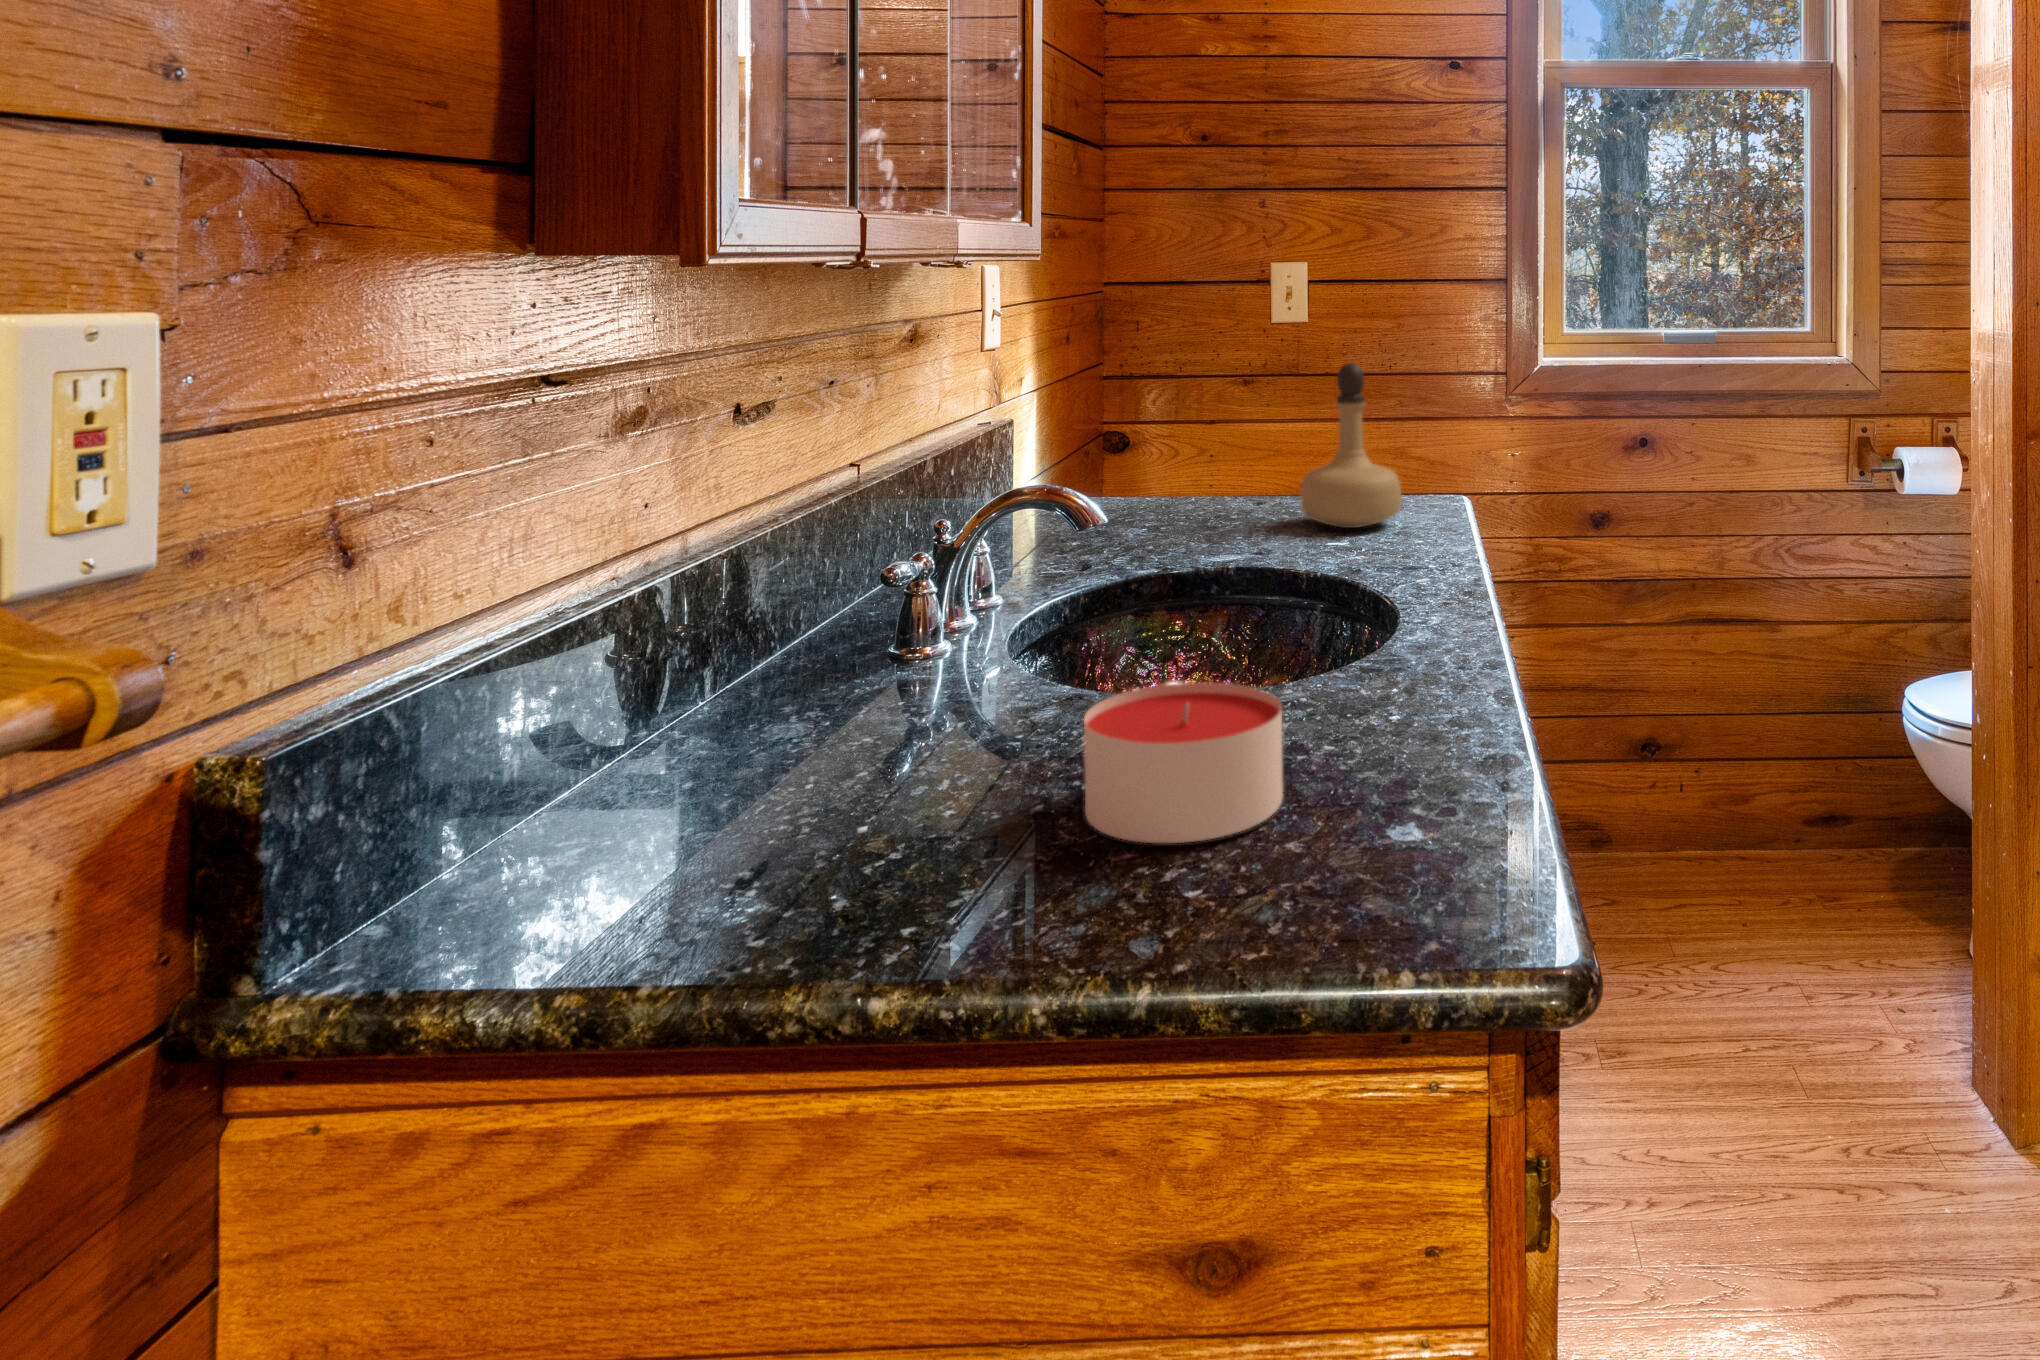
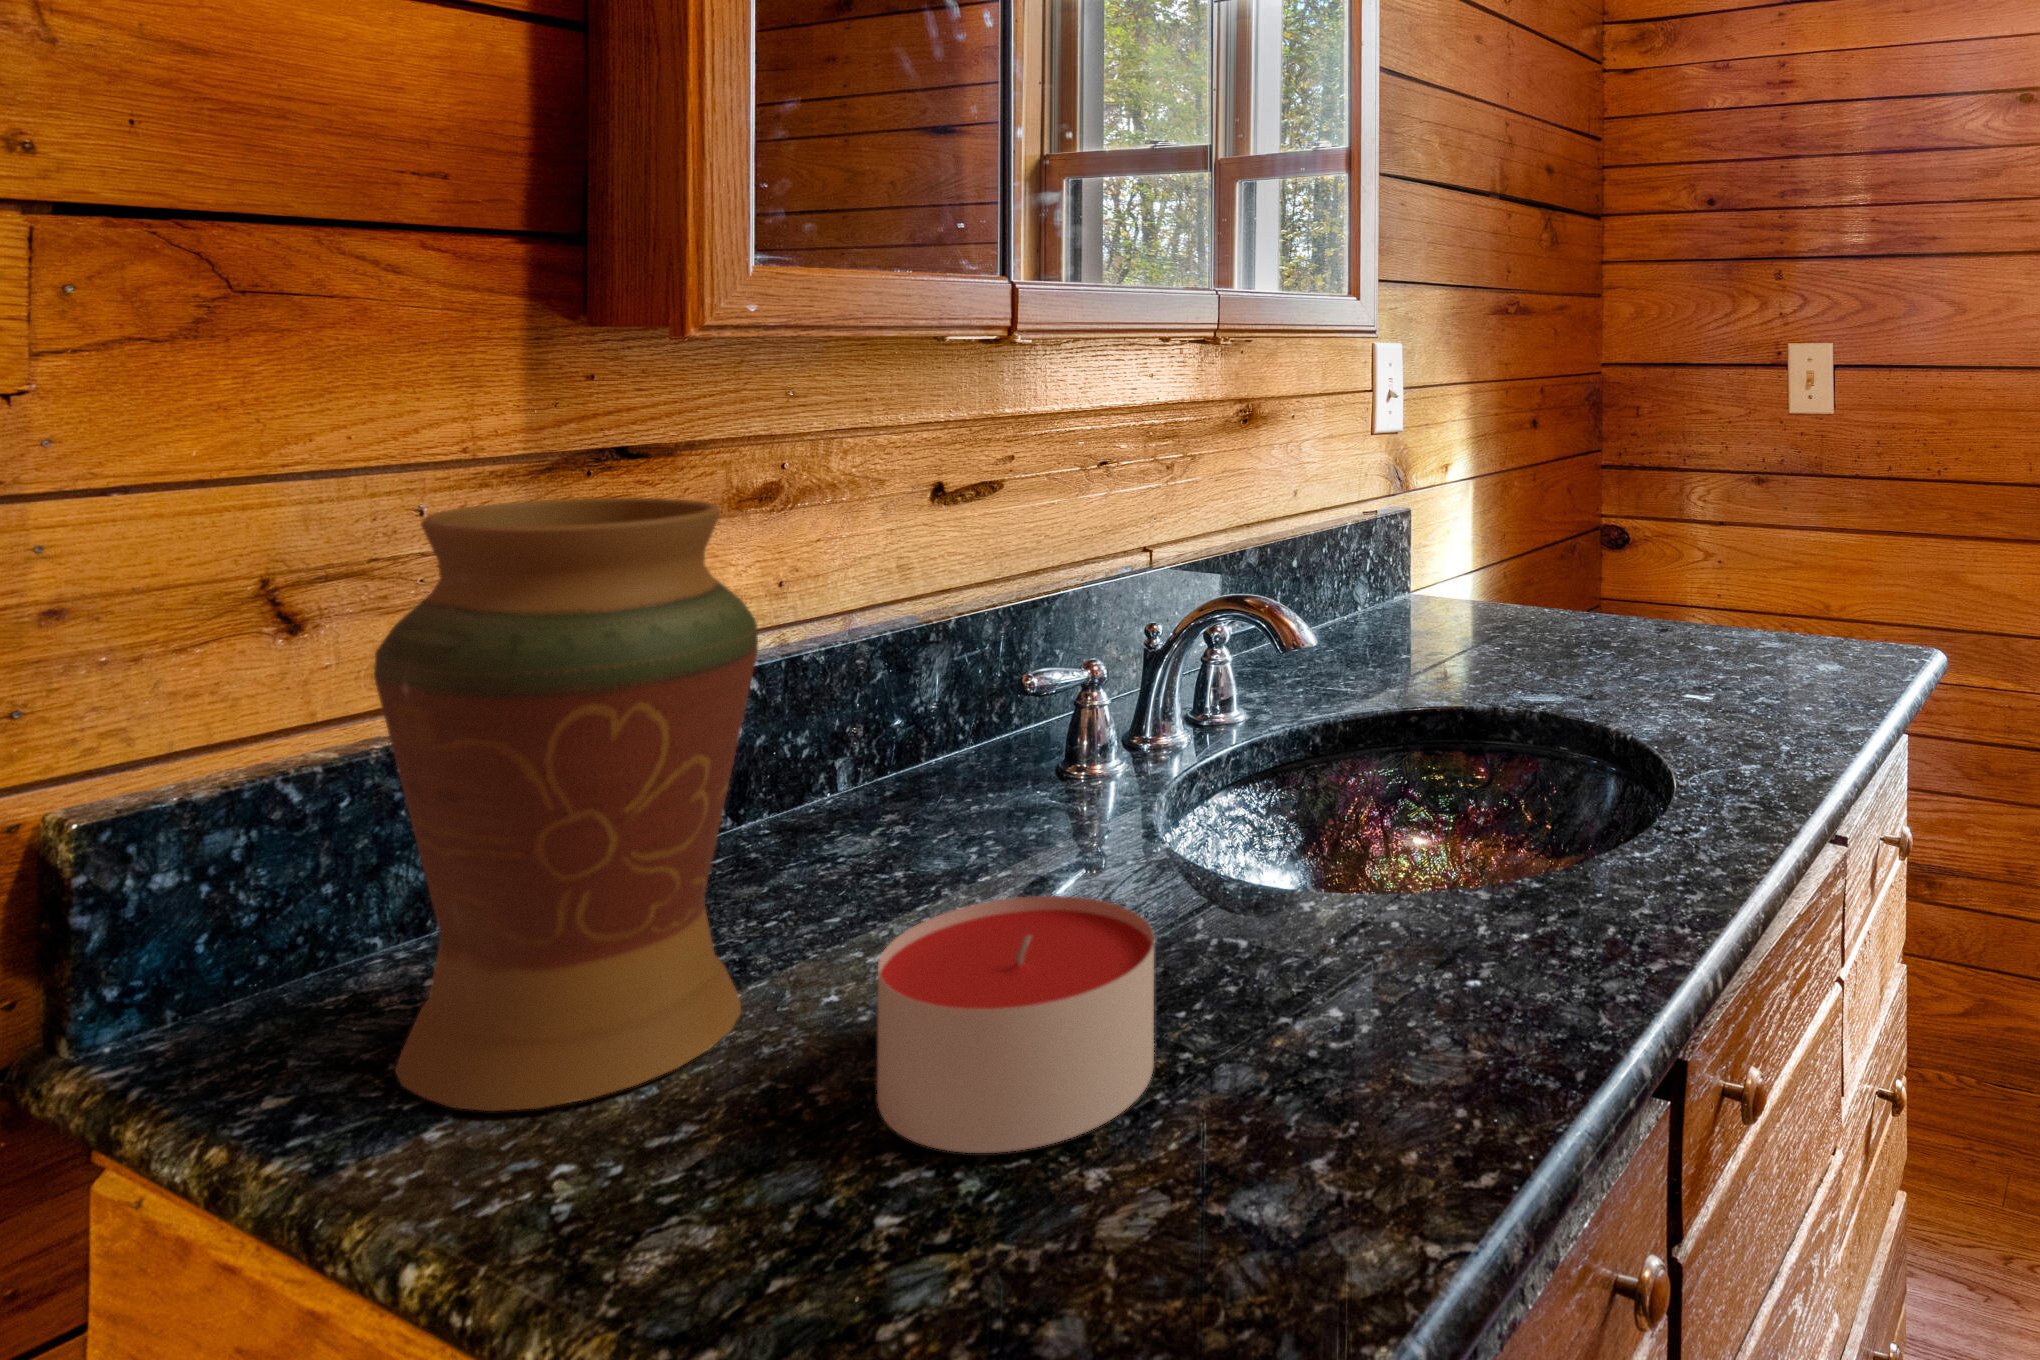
perfume bottle: present [1301,363,1401,528] -> none [1666,468,1798,682]
decorative vase: none [598,409,927,917] -> present [374,498,758,1111]

